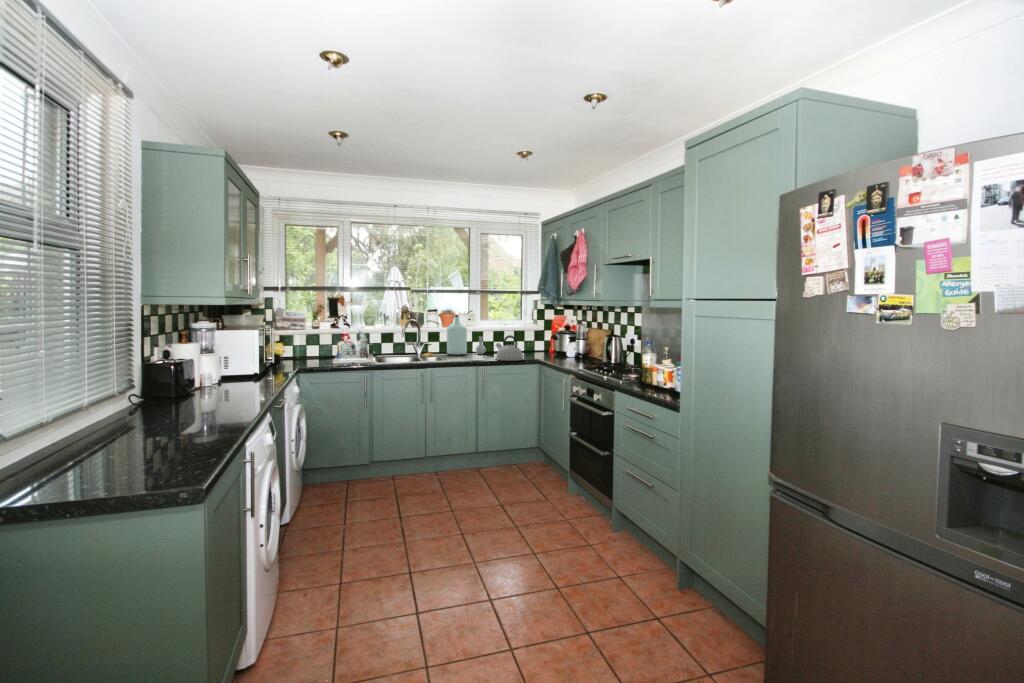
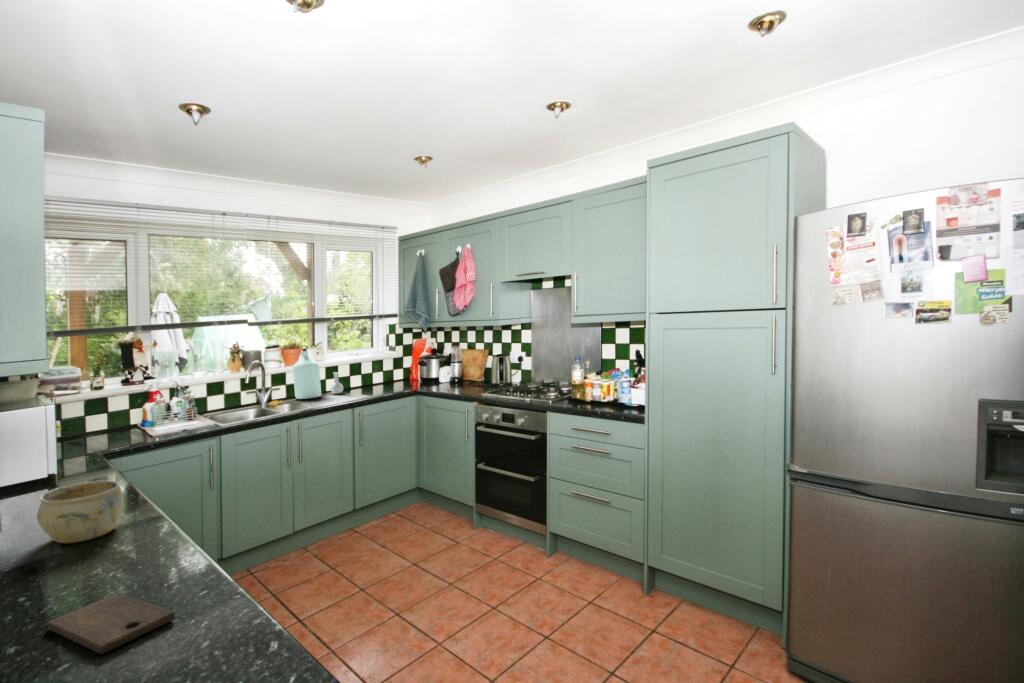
kettle: present [496,335,523,361] -> none [367,367,404,398]
ceramic bowl: none [167,377,220,411] -> present [37,480,124,543]
cutting board: none [87,438,145,463] -> present [47,593,175,654]

